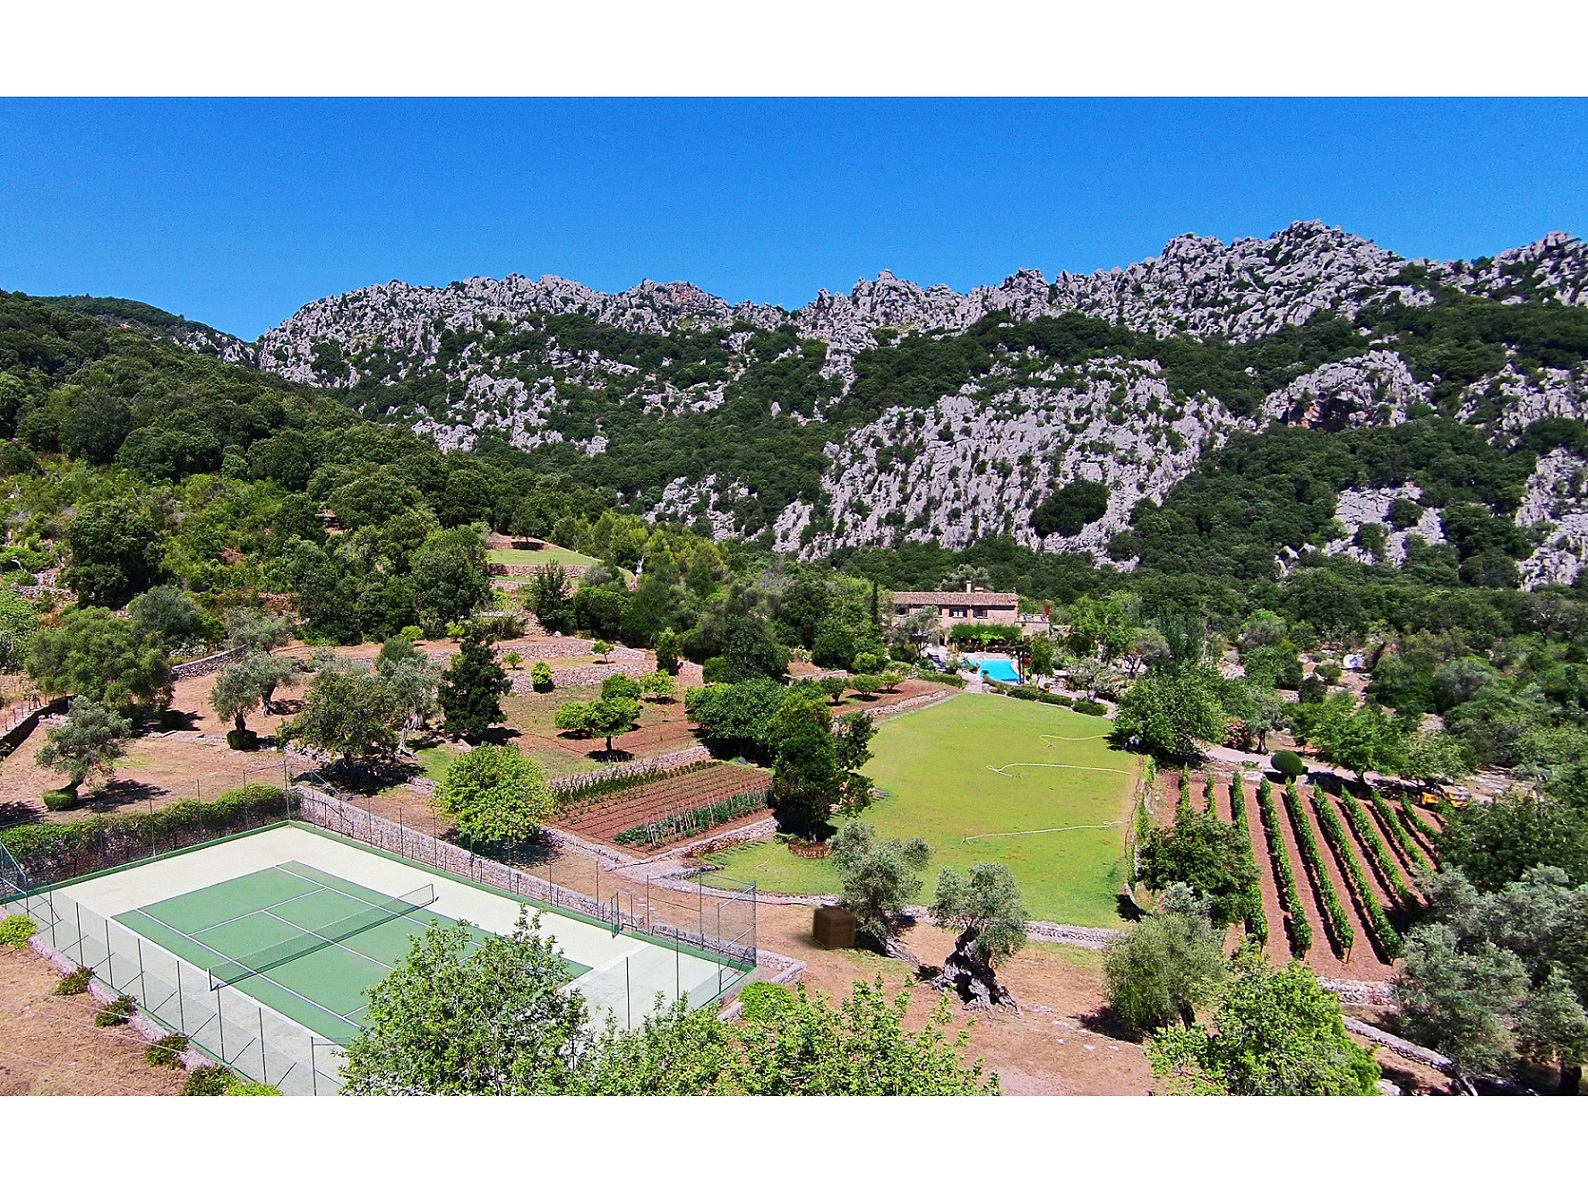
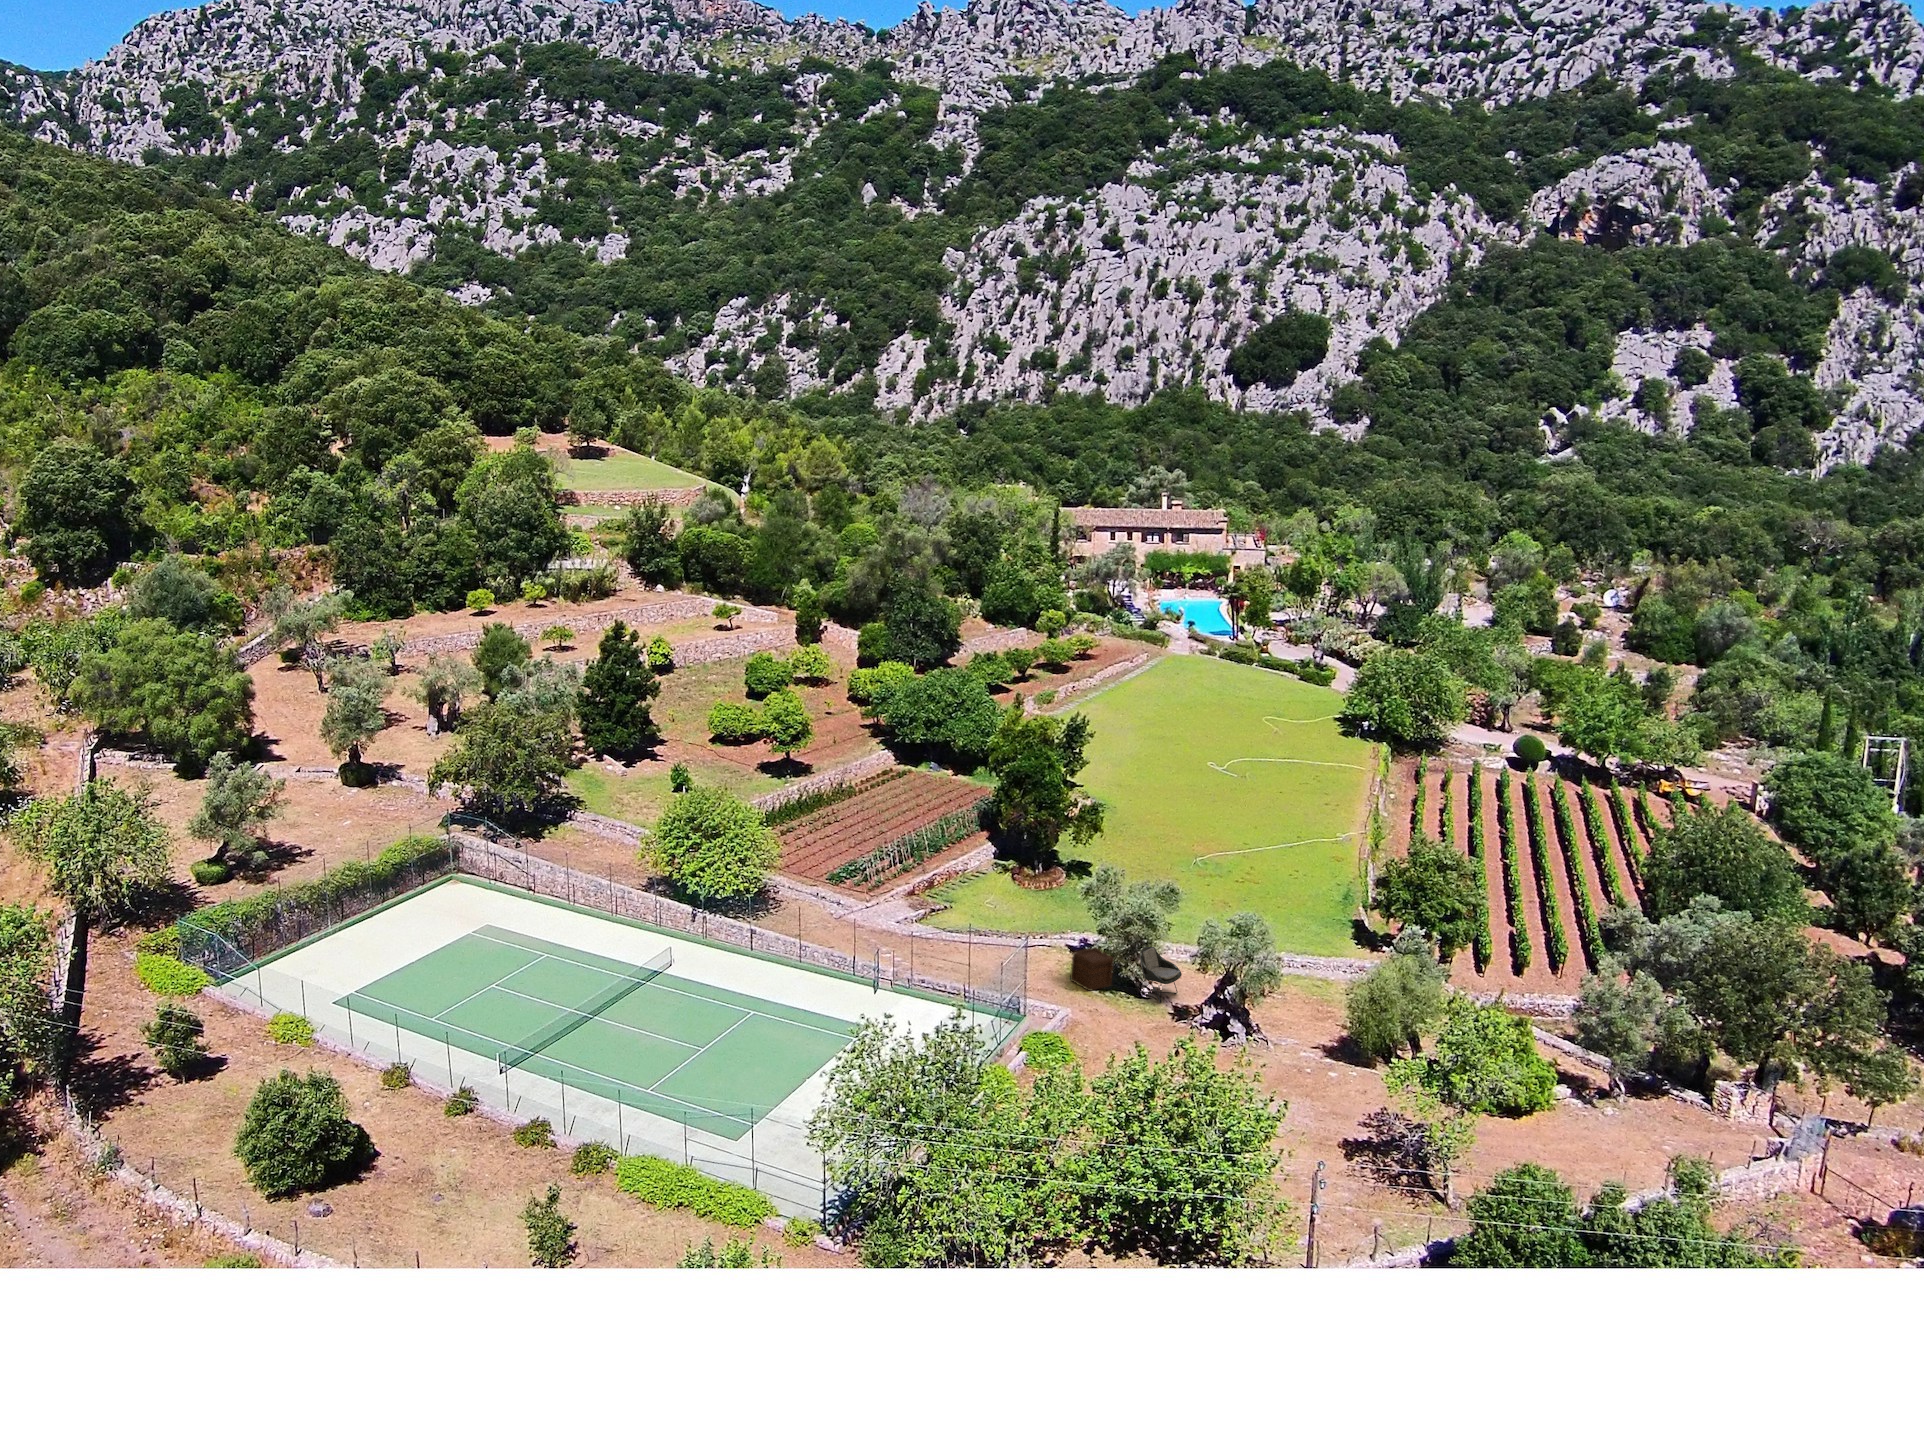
lounge chair: none [877,905,927,965] -> present [1135,947,1182,1003]

